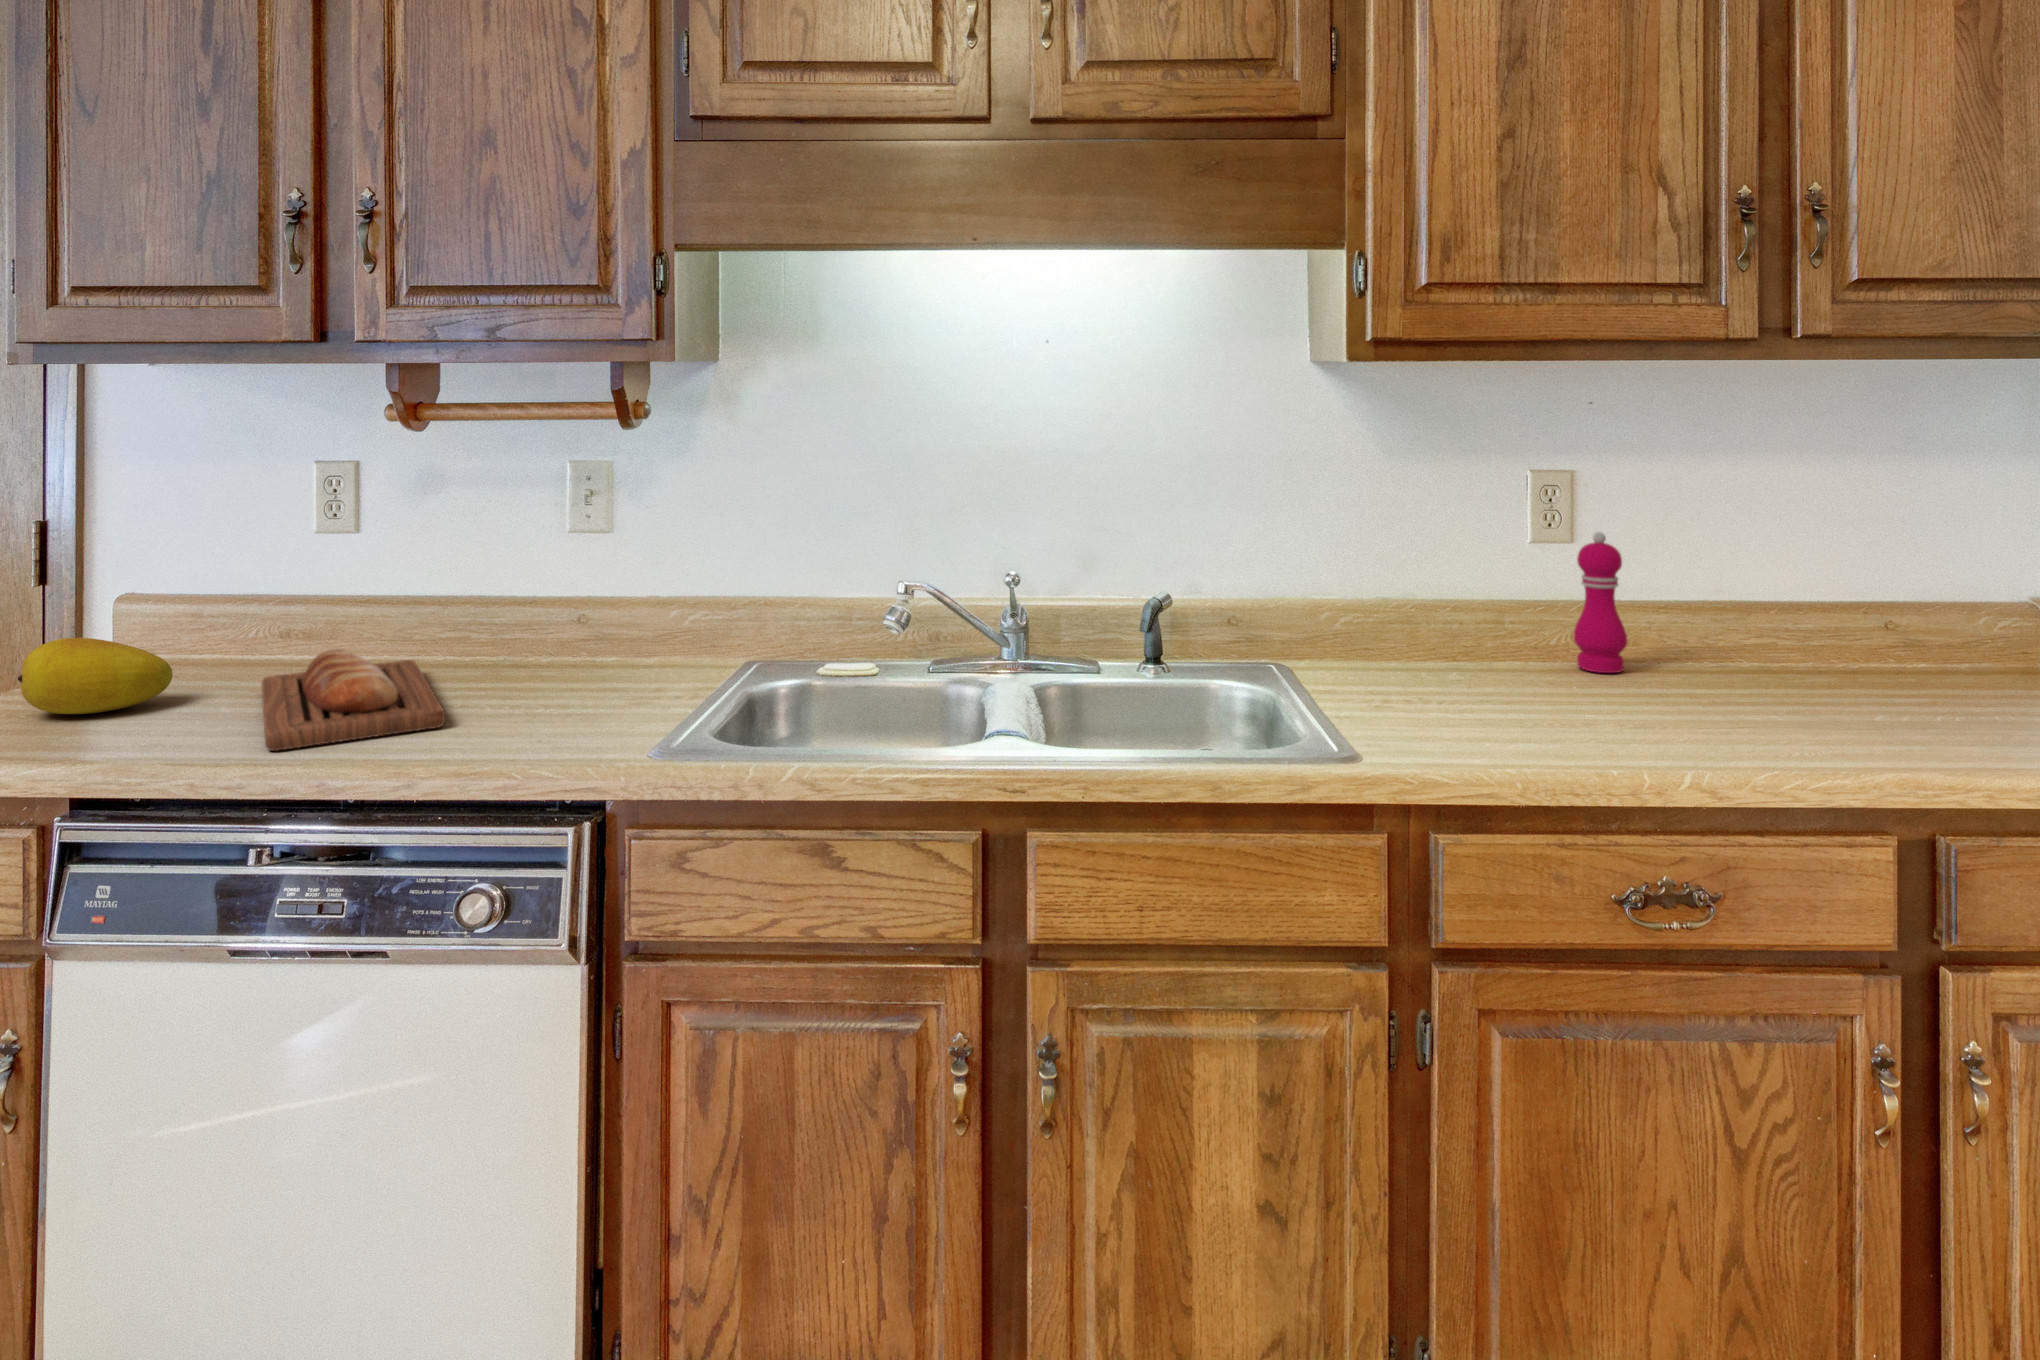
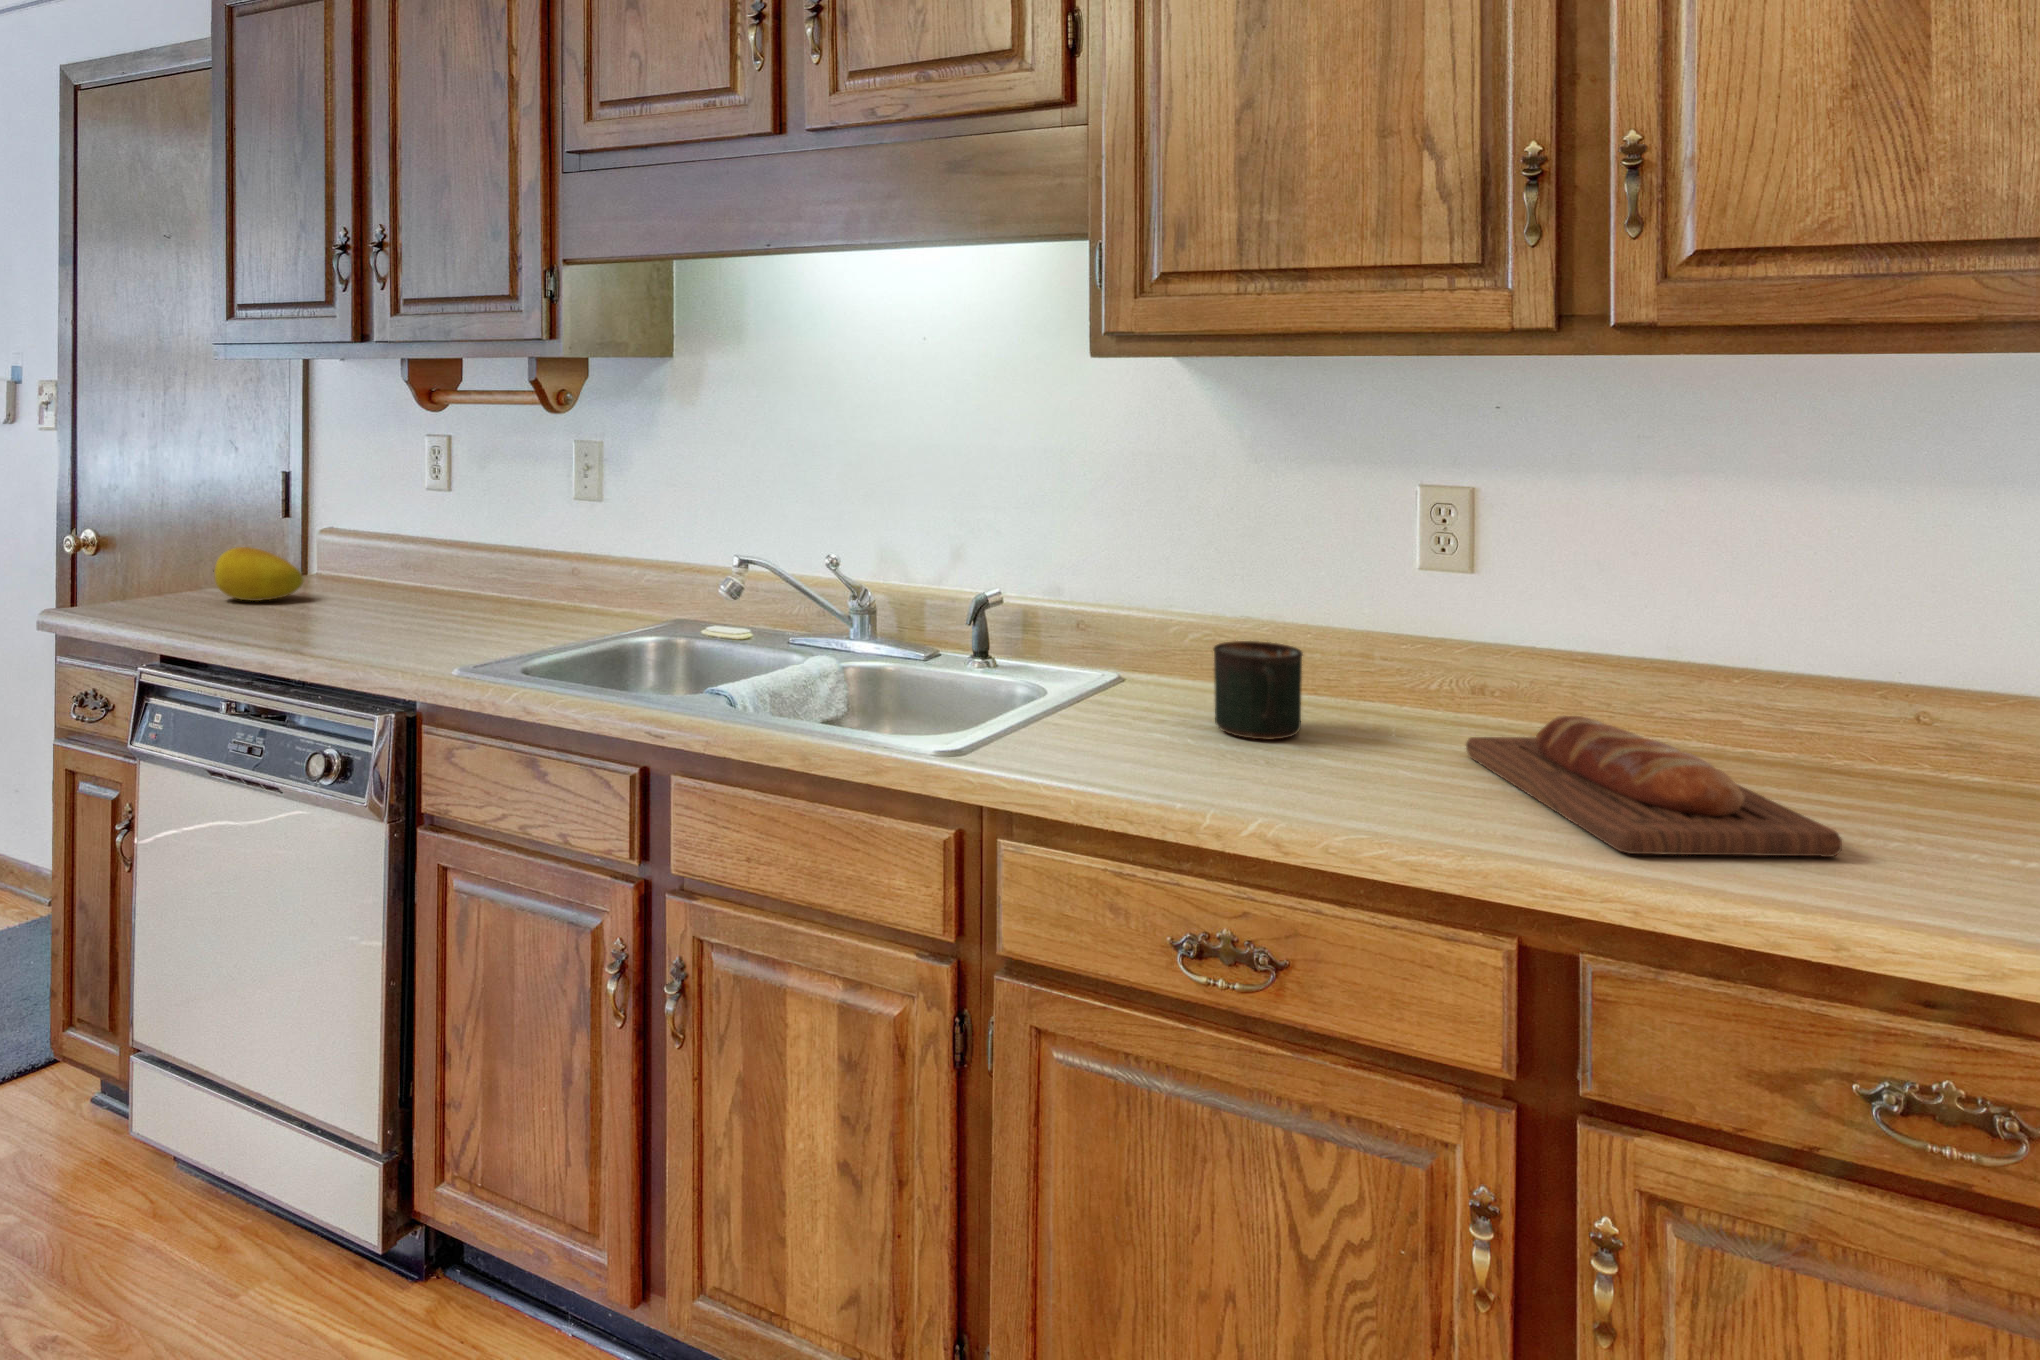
pepper mill: present [1573,532,1627,673] -> none [1413,567,1478,737]
mug: none [1459,611,1553,699] -> present [1213,641,1303,739]
bread loaf: present [262,649,445,751] -> present [1466,716,1842,857]

